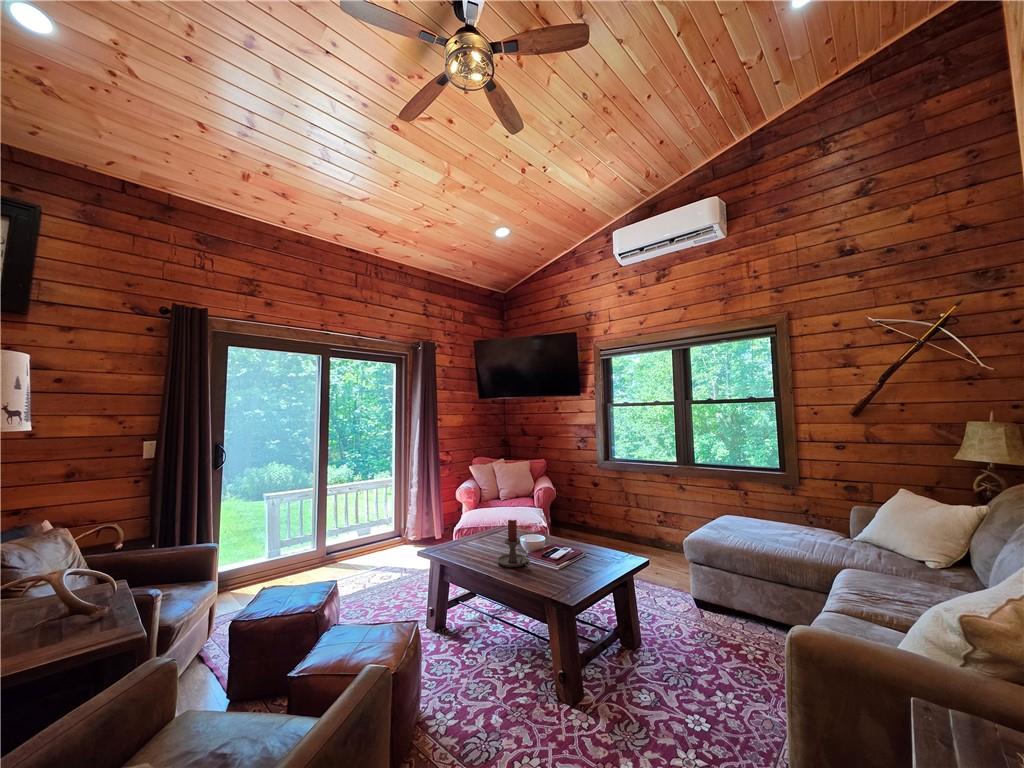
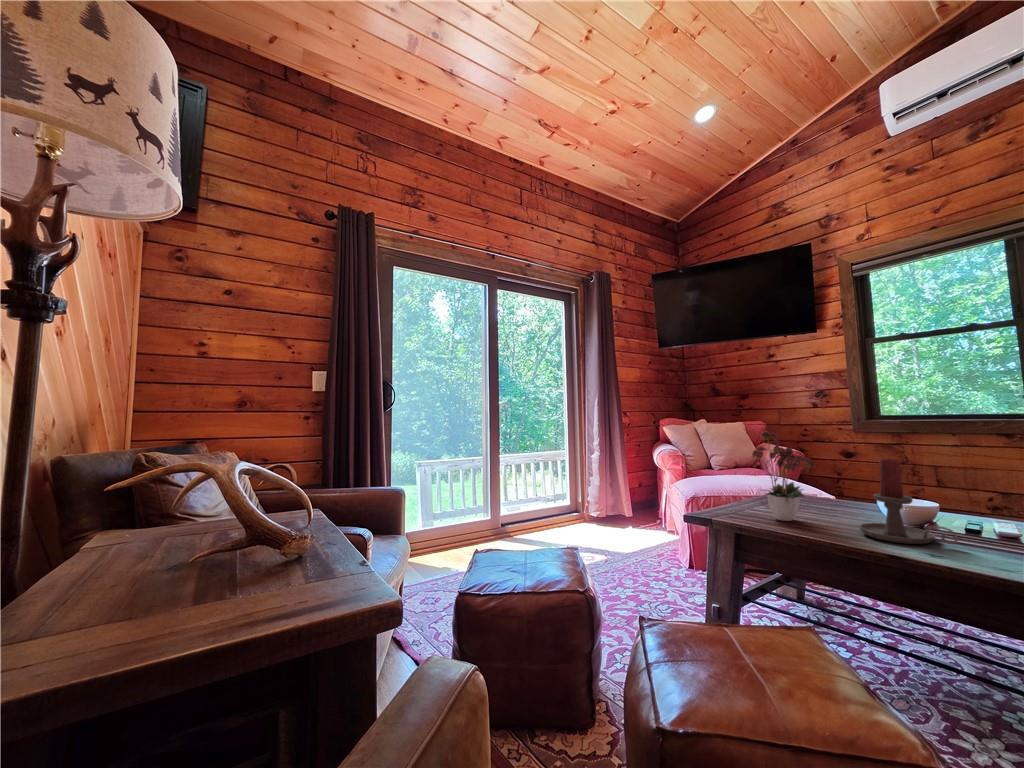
flower arrangement: none [459,496,490,554] -> present [752,431,816,521]

